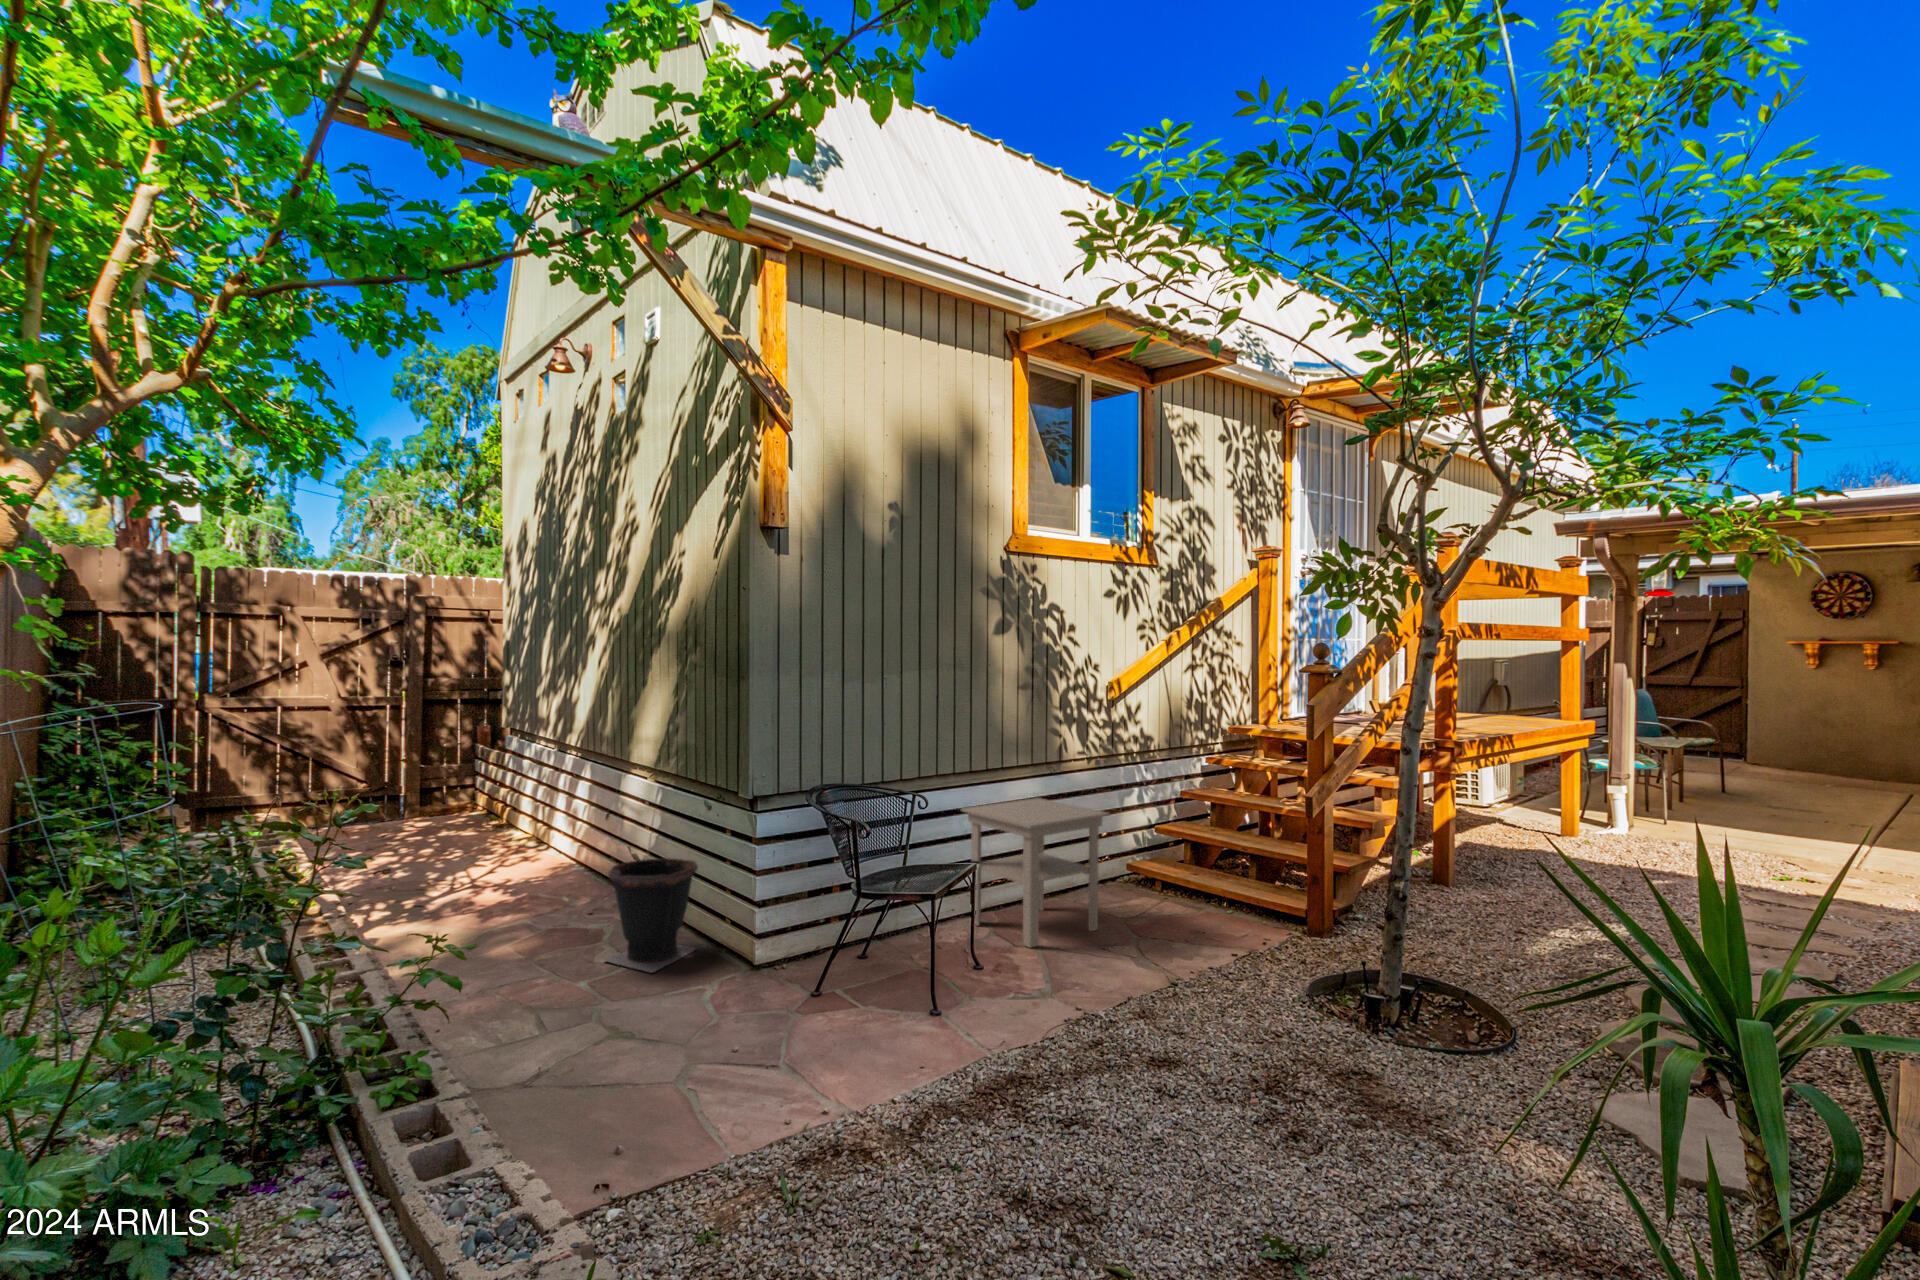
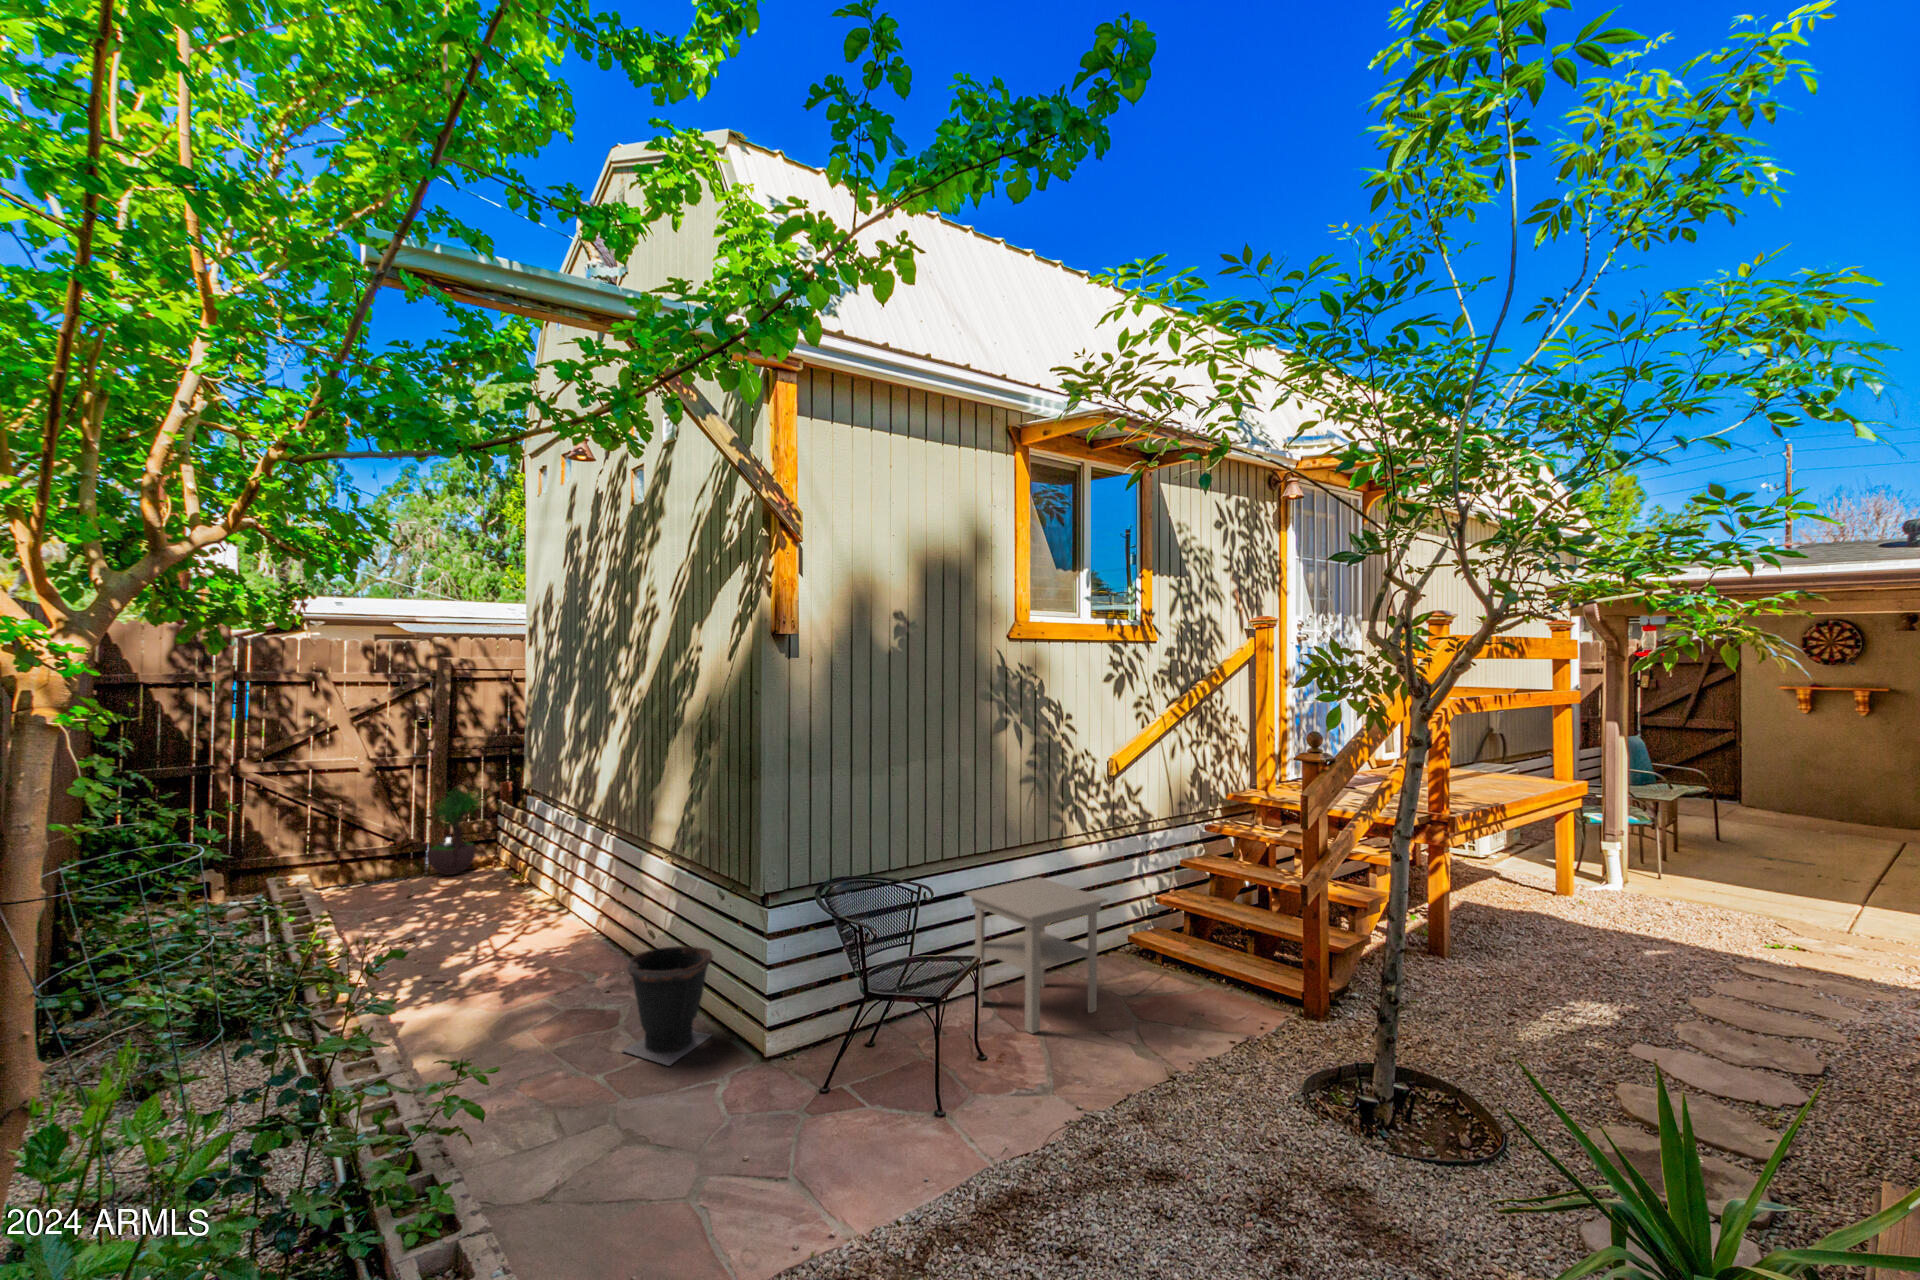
potted tree: none [397,721,461,819] -> present [428,786,483,875]

